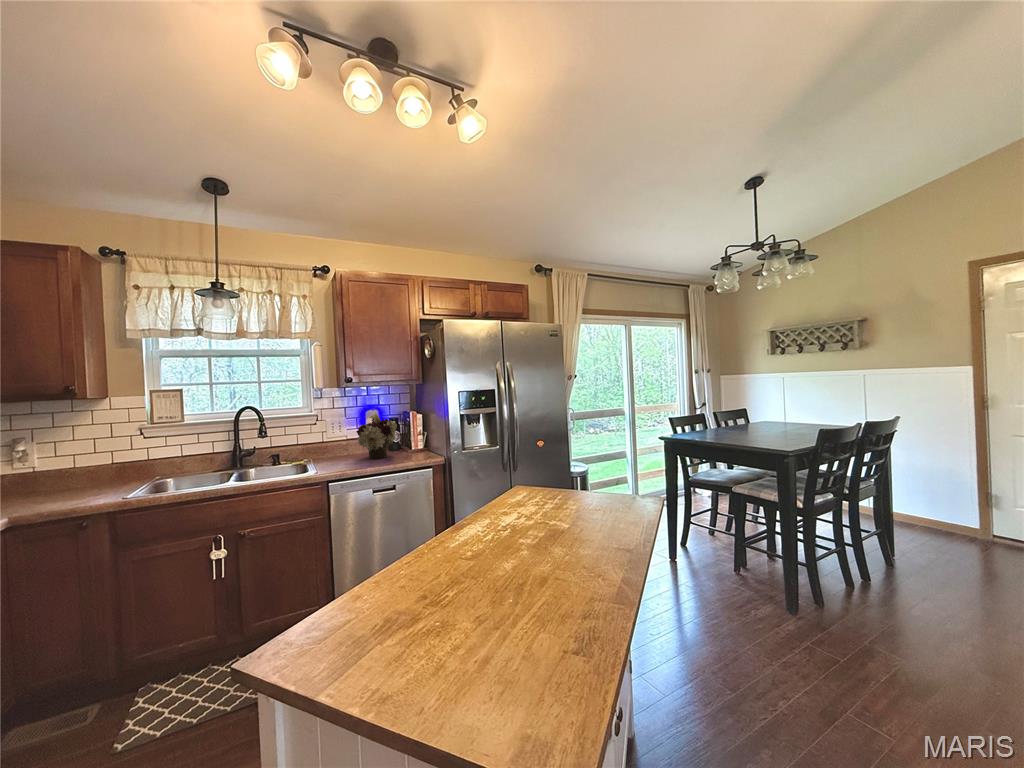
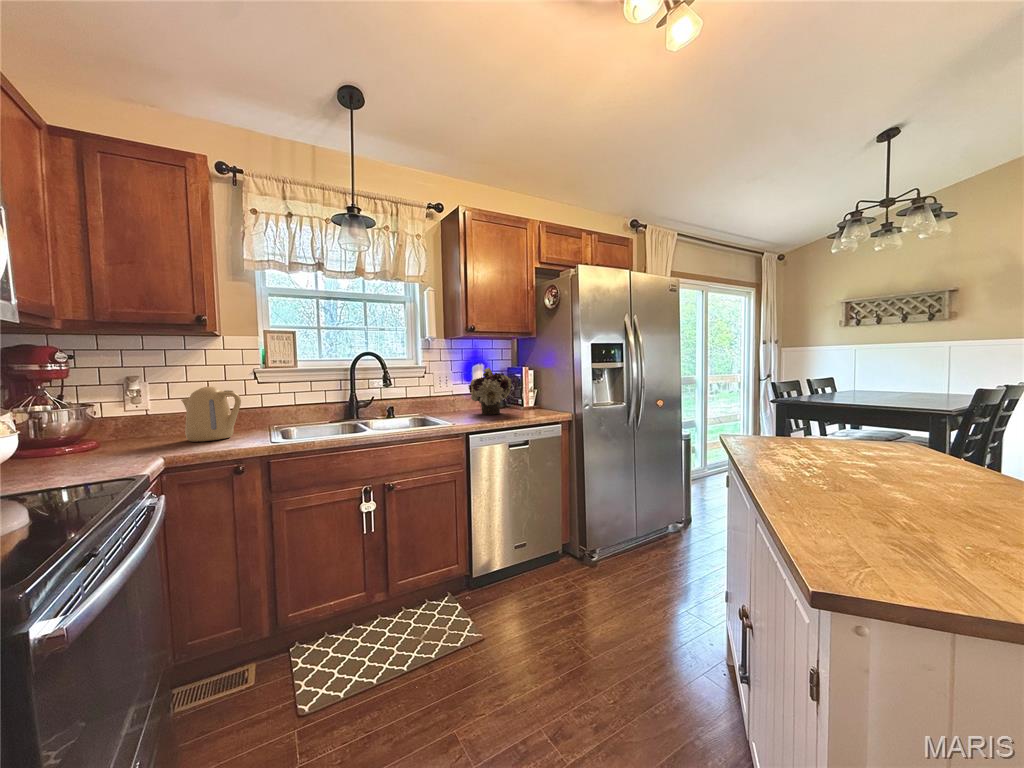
kettle: none [55,447,109,497] -> present [181,387,241,442]

